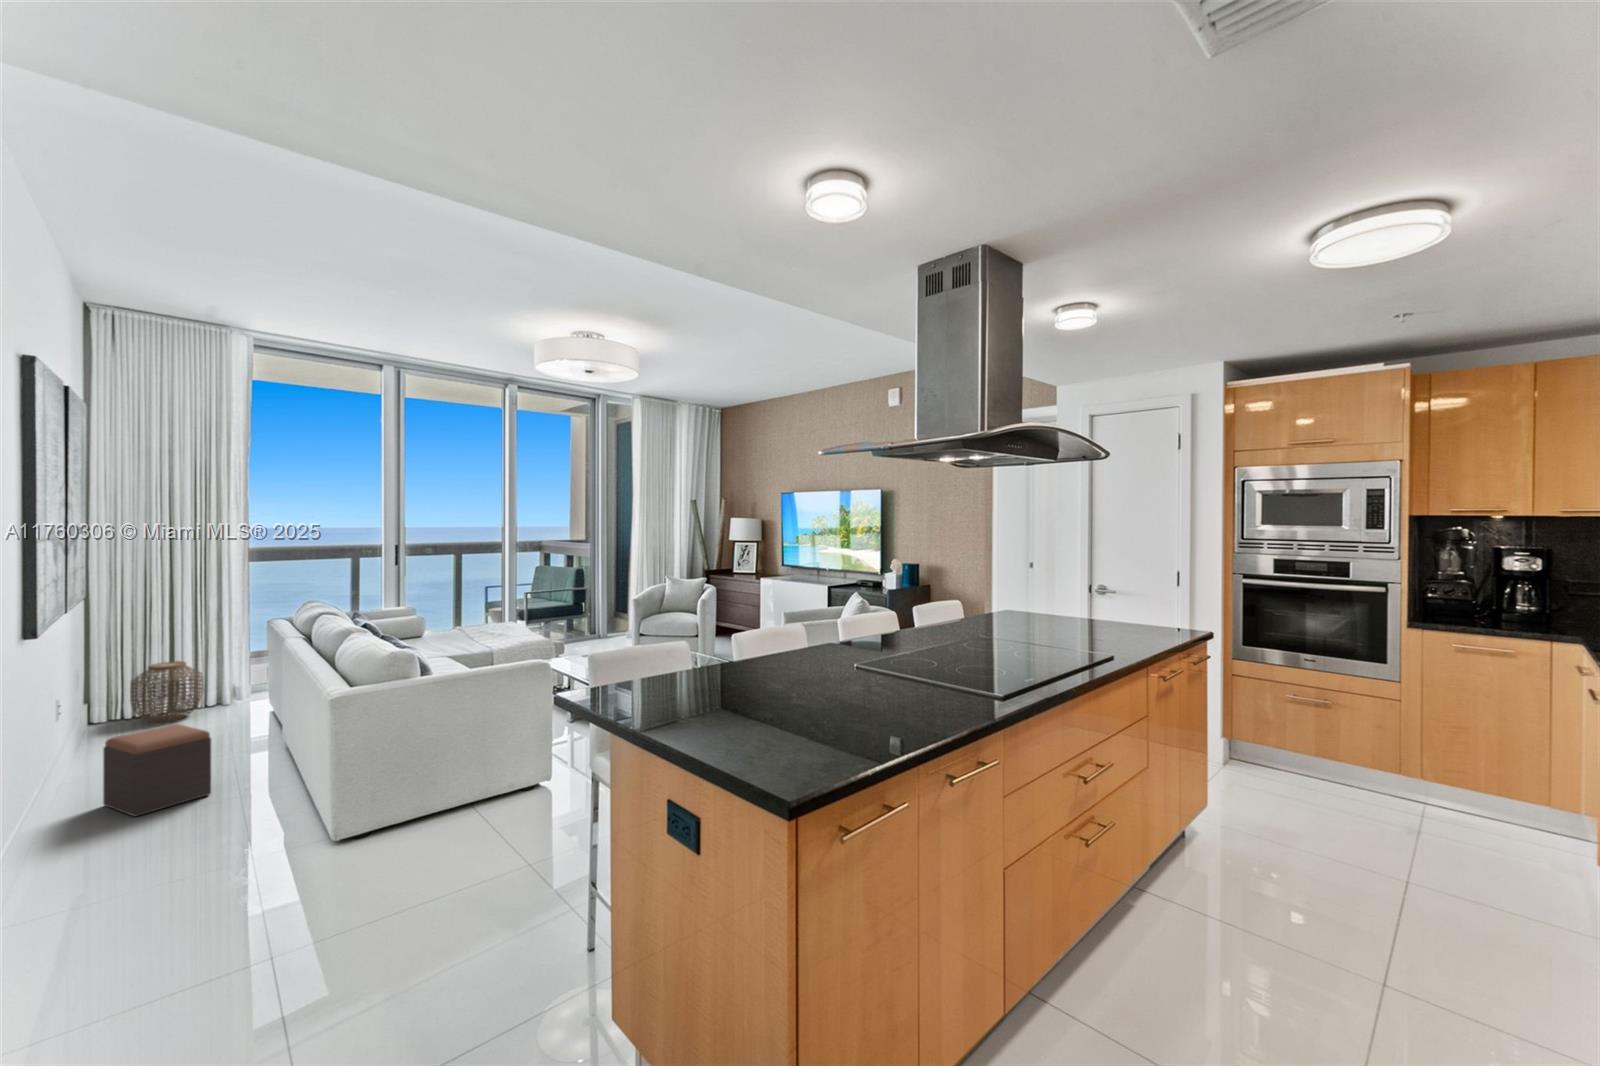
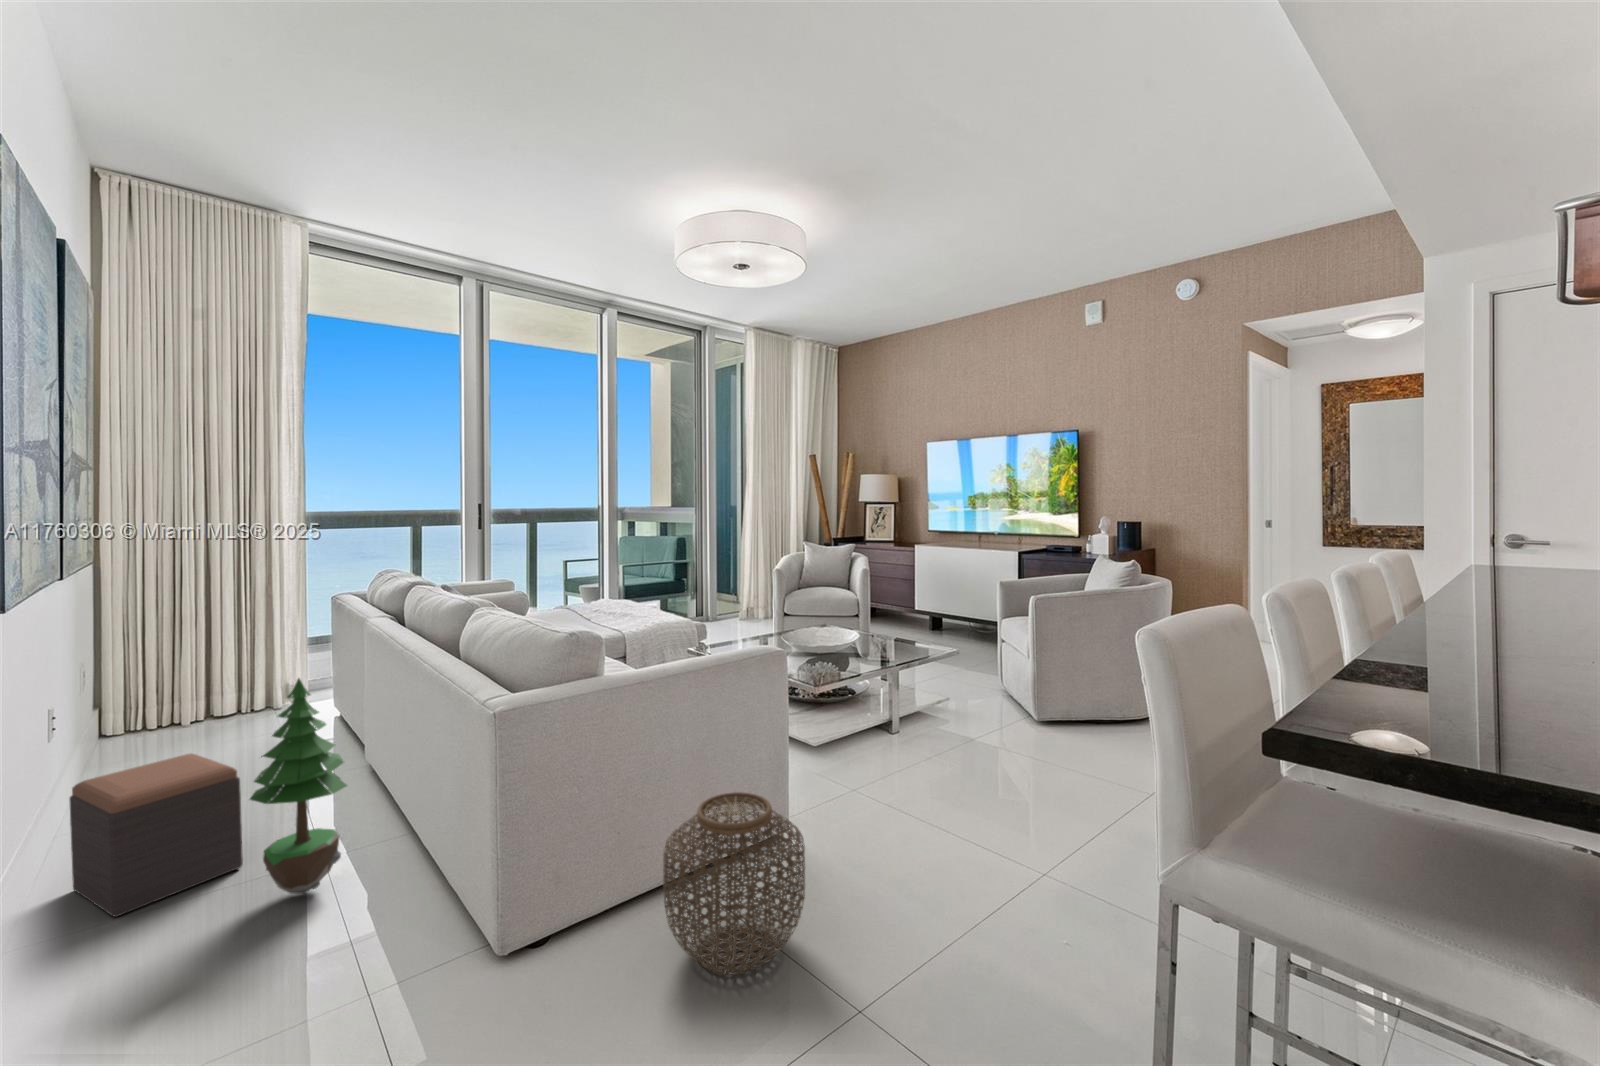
woven basket: present [130,661,203,723] -> present [663,792,805,975]
potted tree: none [220,673,282,806] -> present [250,678,347,894]

